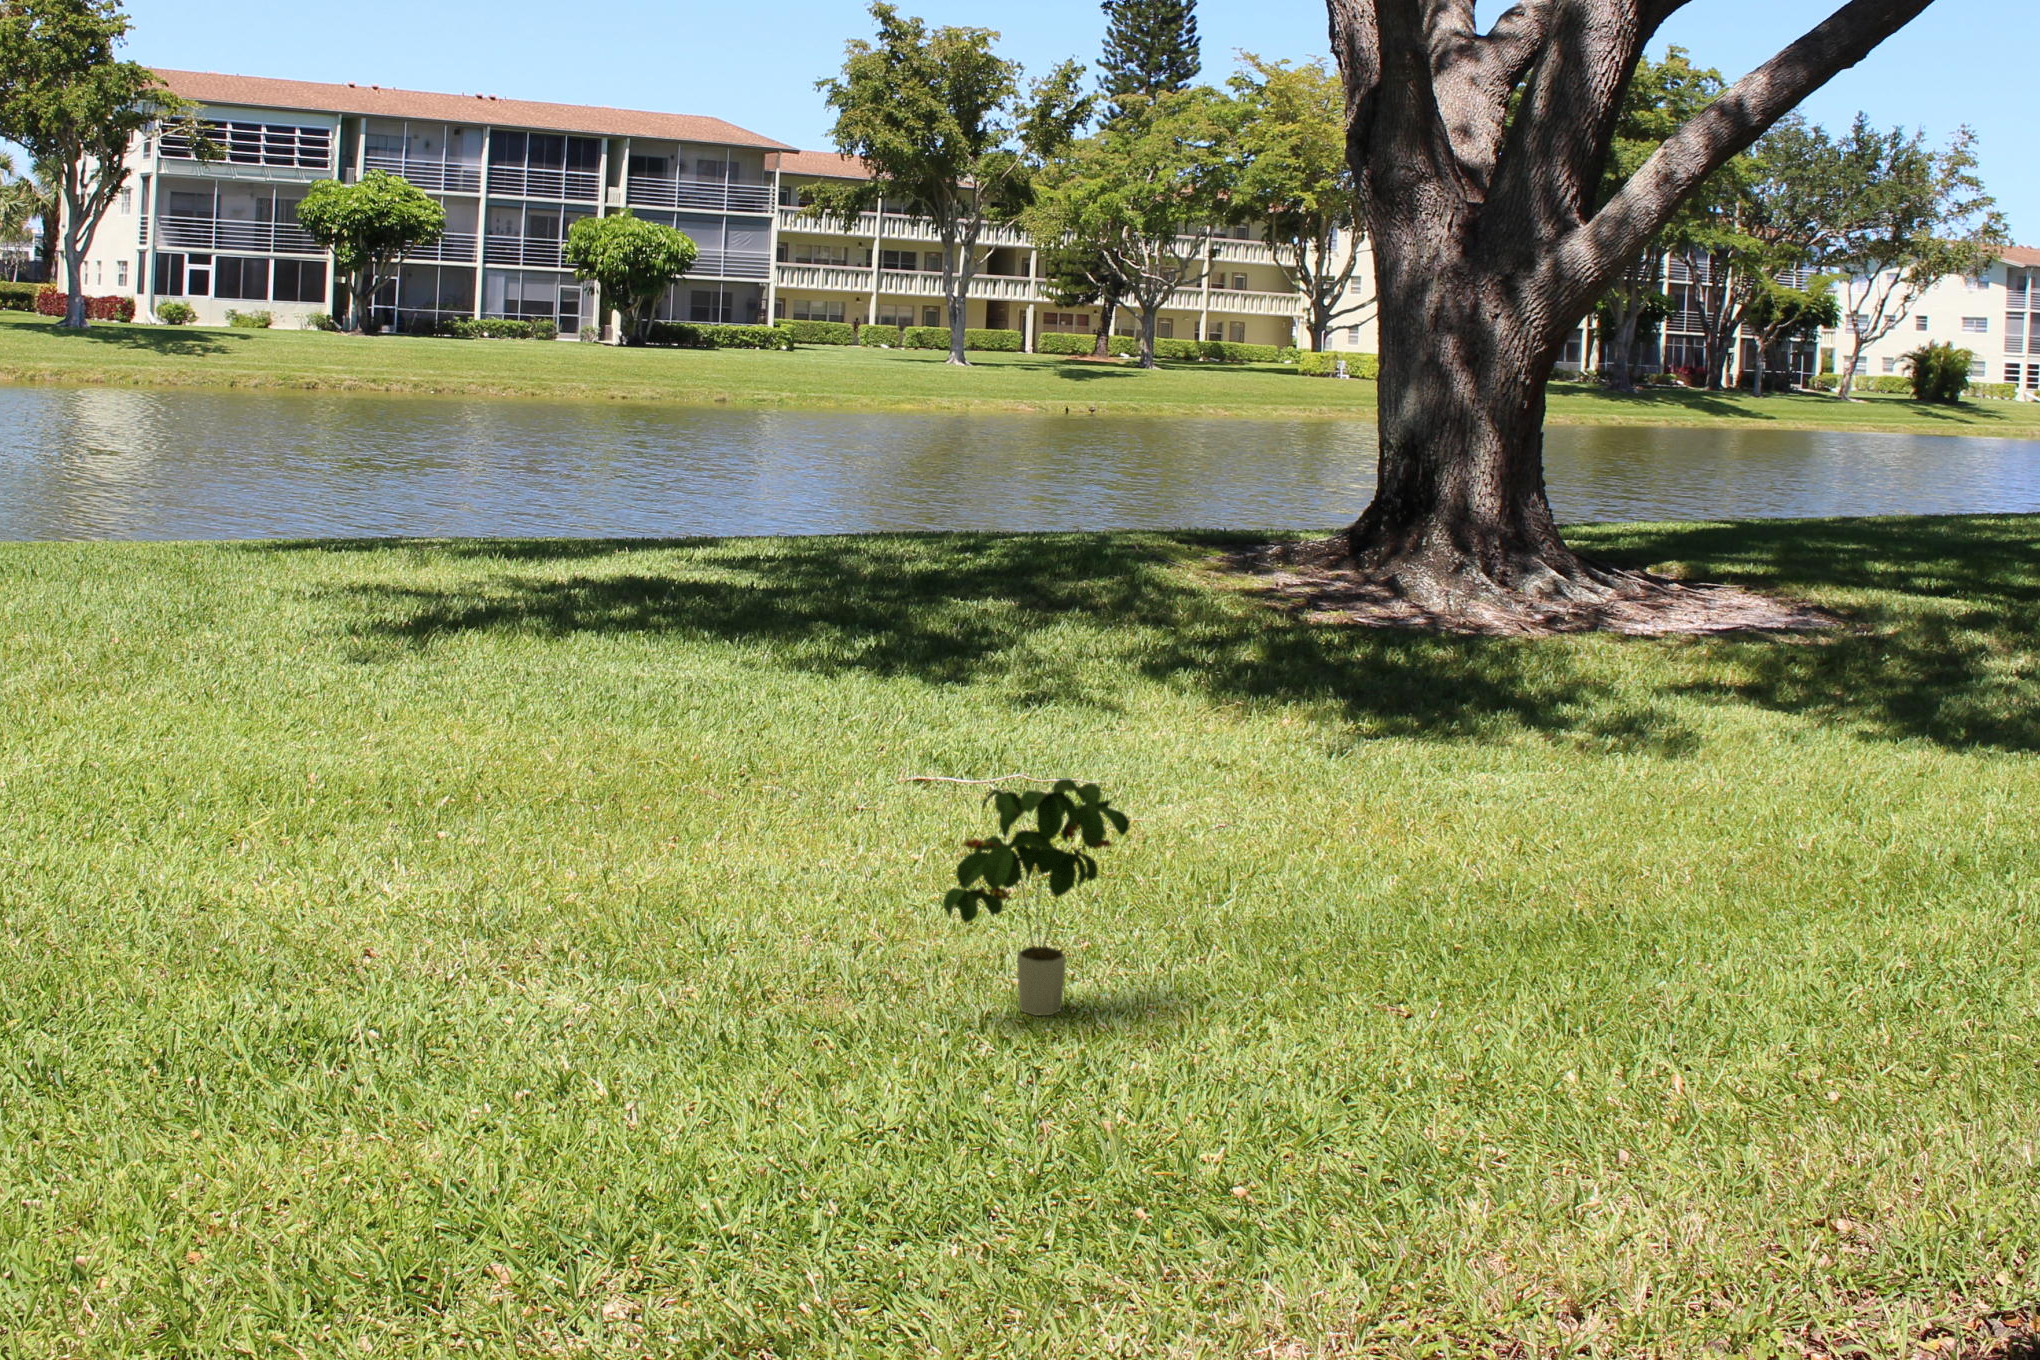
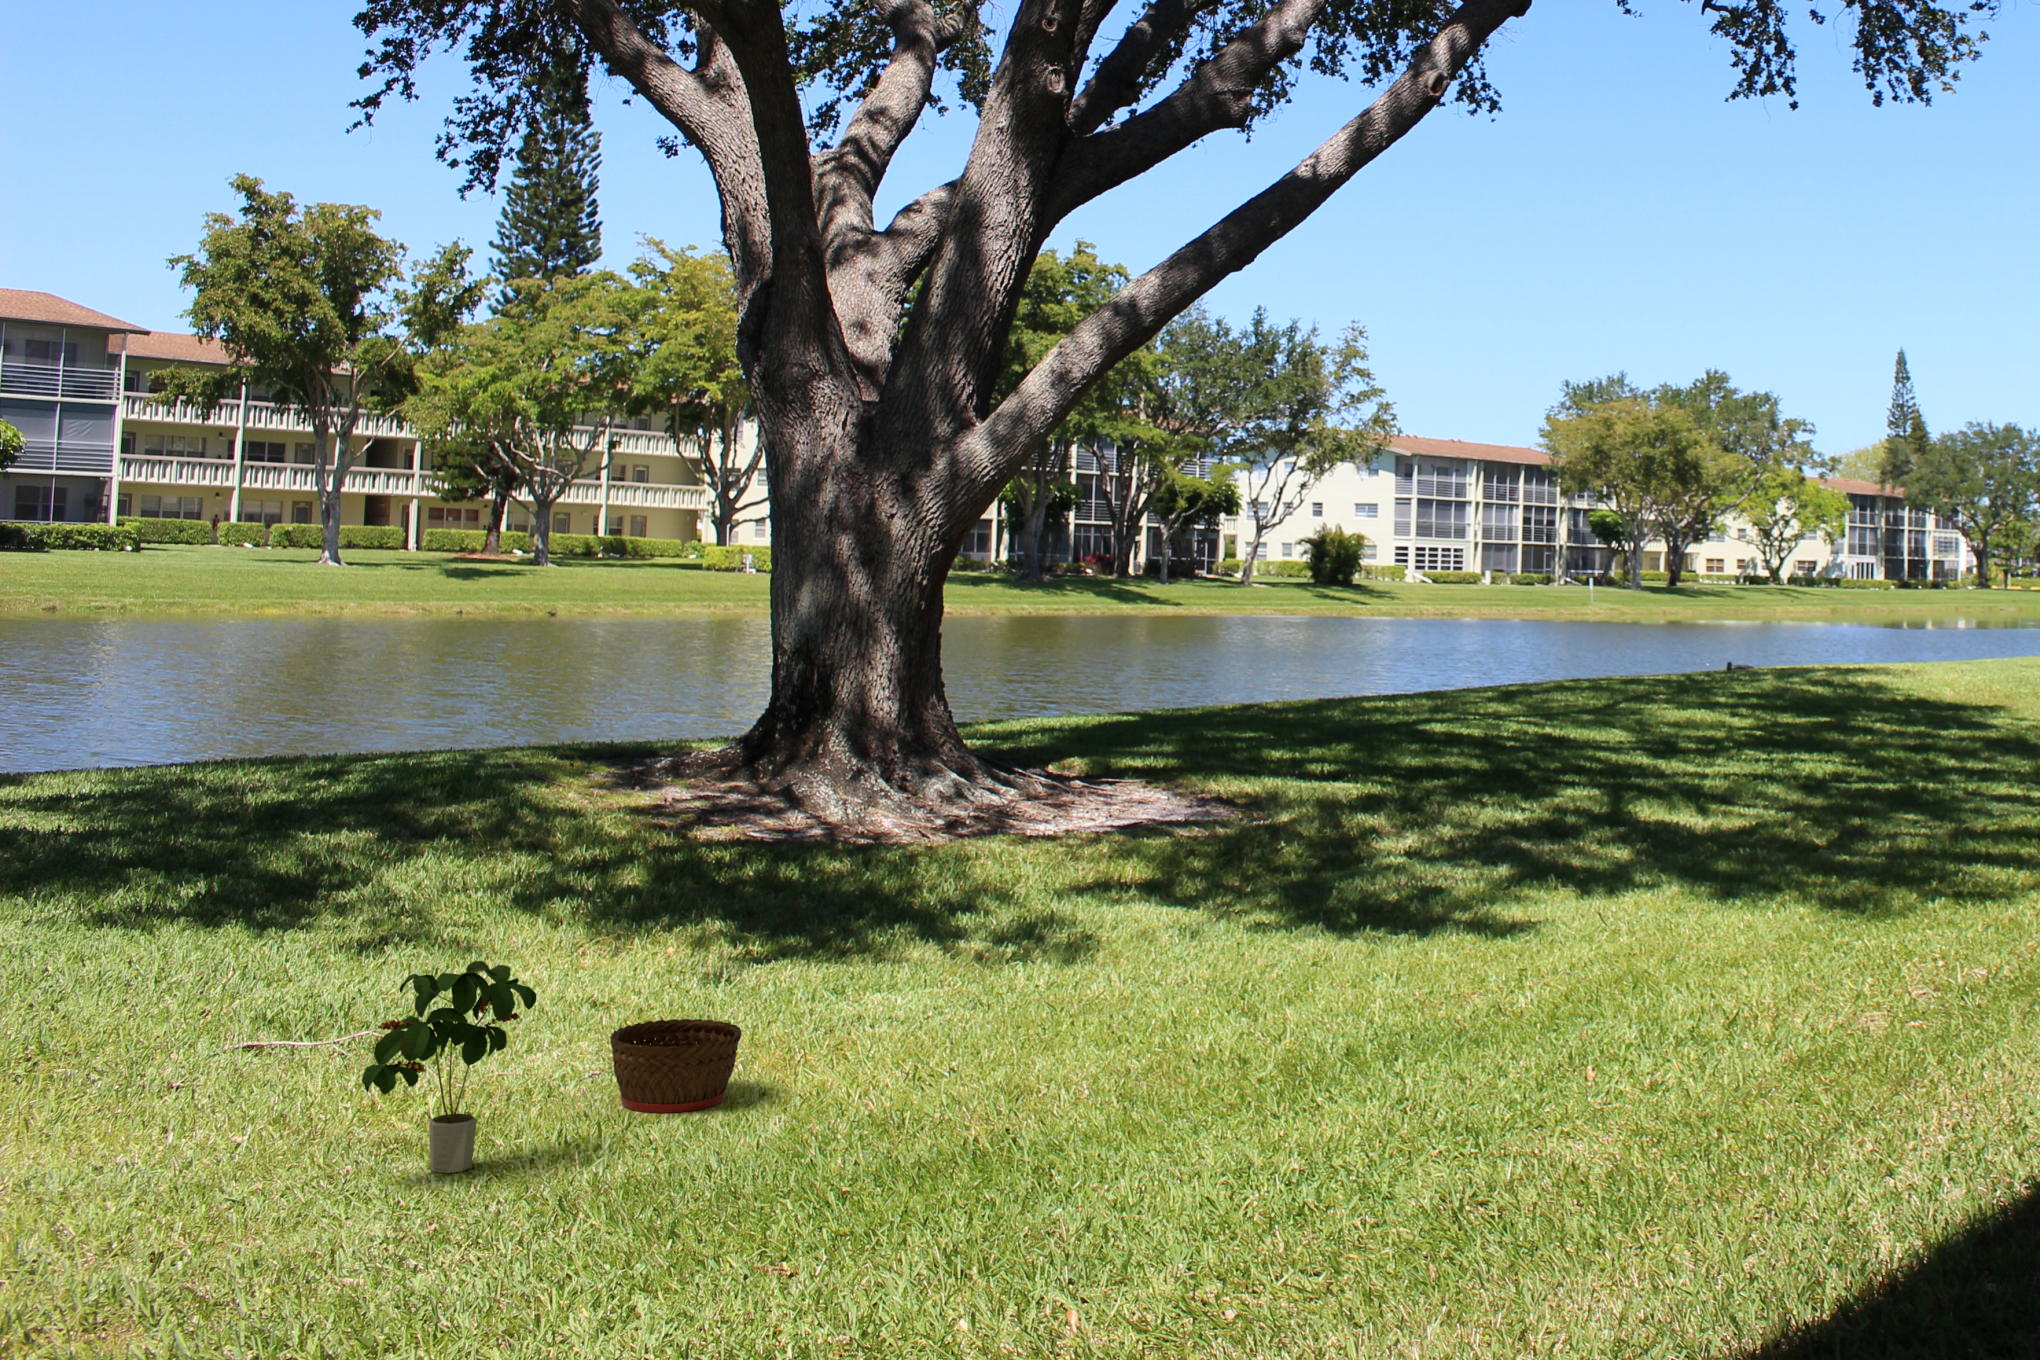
basket: none [1214,847,1357,961] -> present [610,1019,741,1113]

